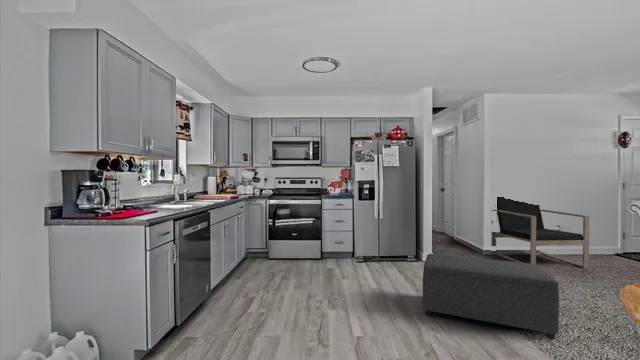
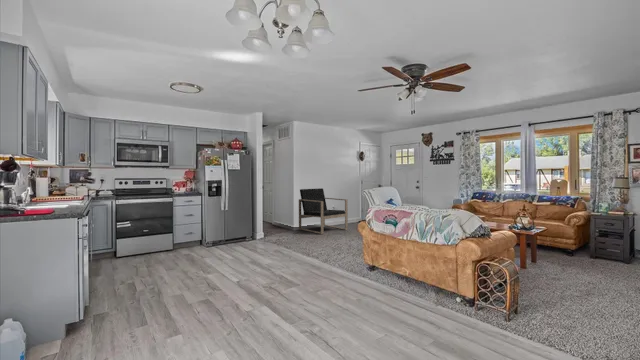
ottoman: present [423,254,559,339] -> none [268,225,334,264]

